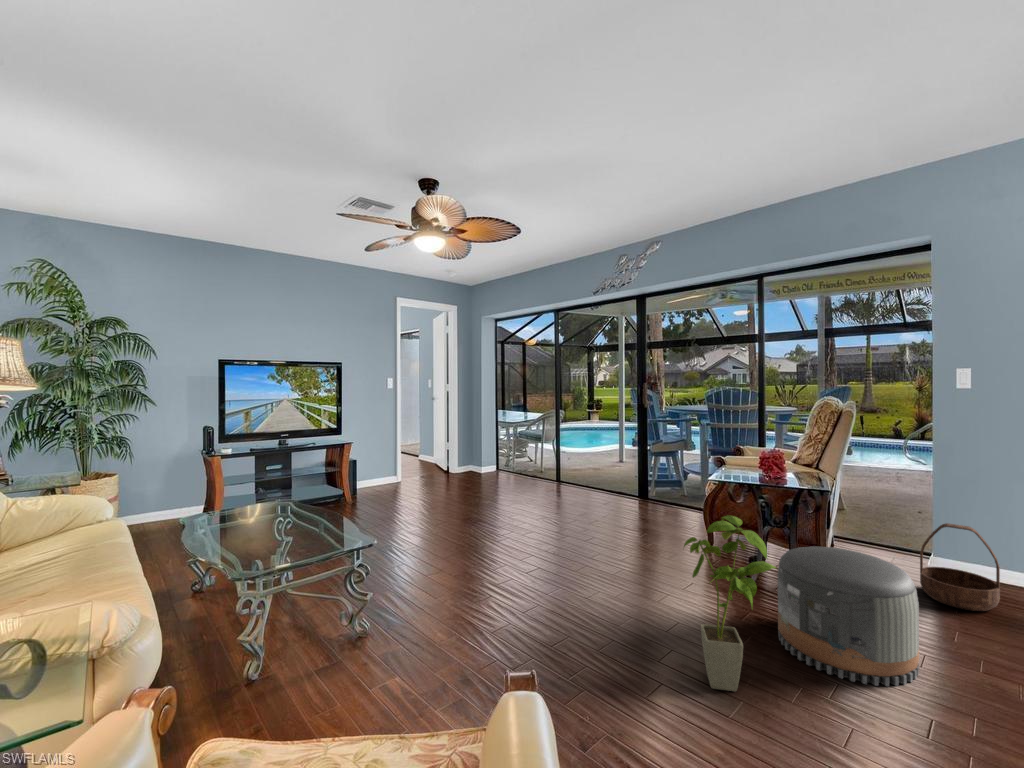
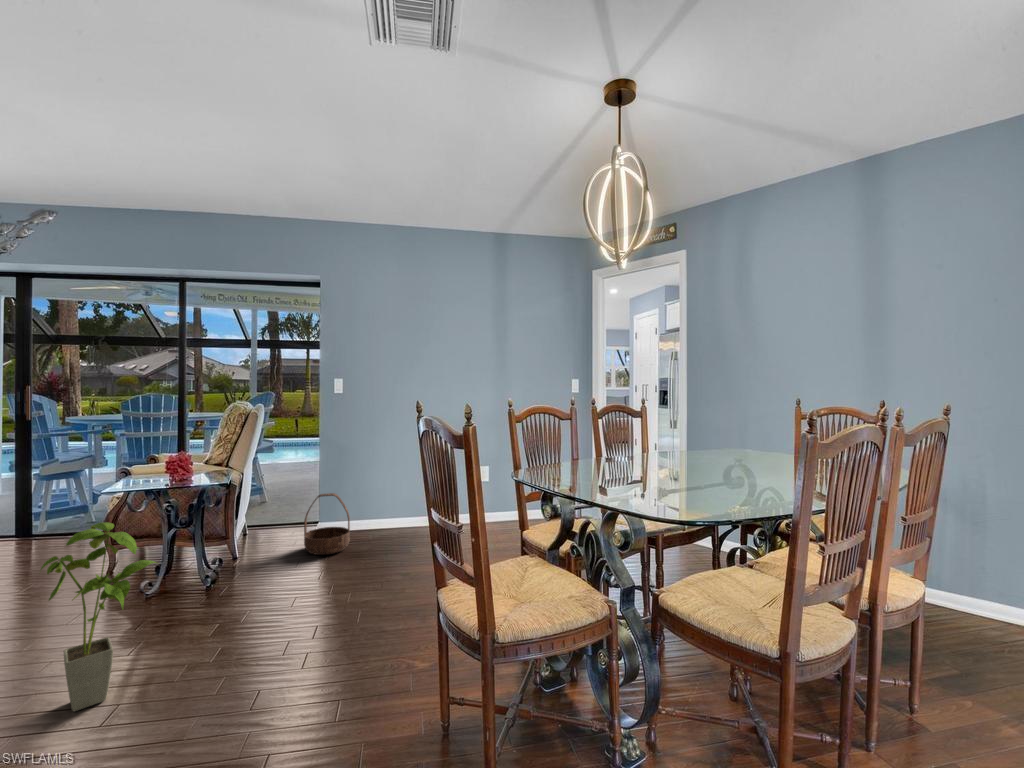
pouf: present [778,546,919,686] -> none [169,530,284,643]

